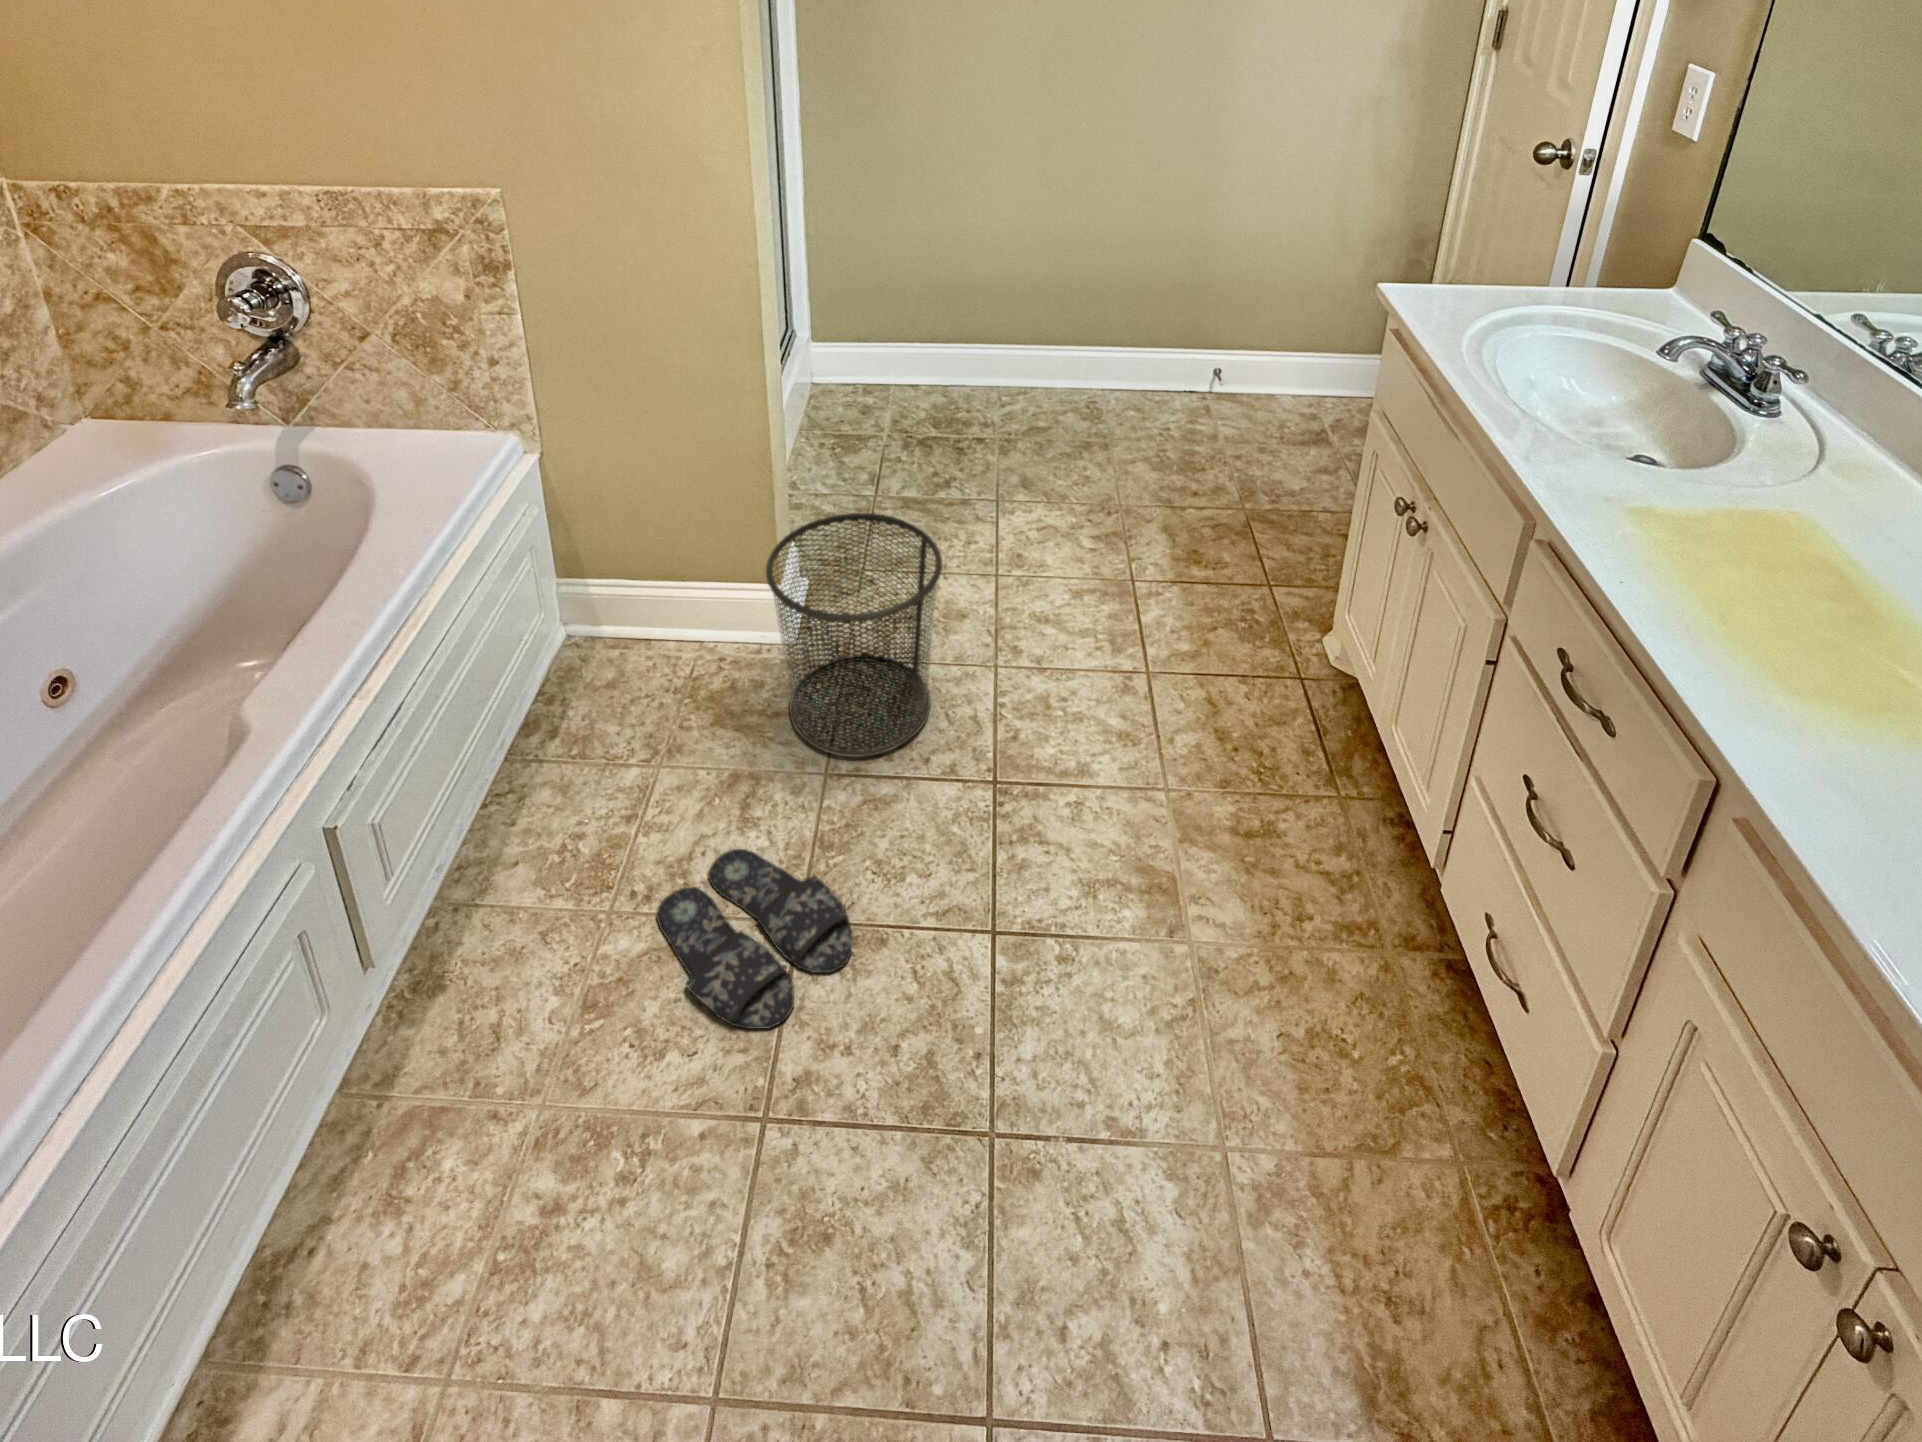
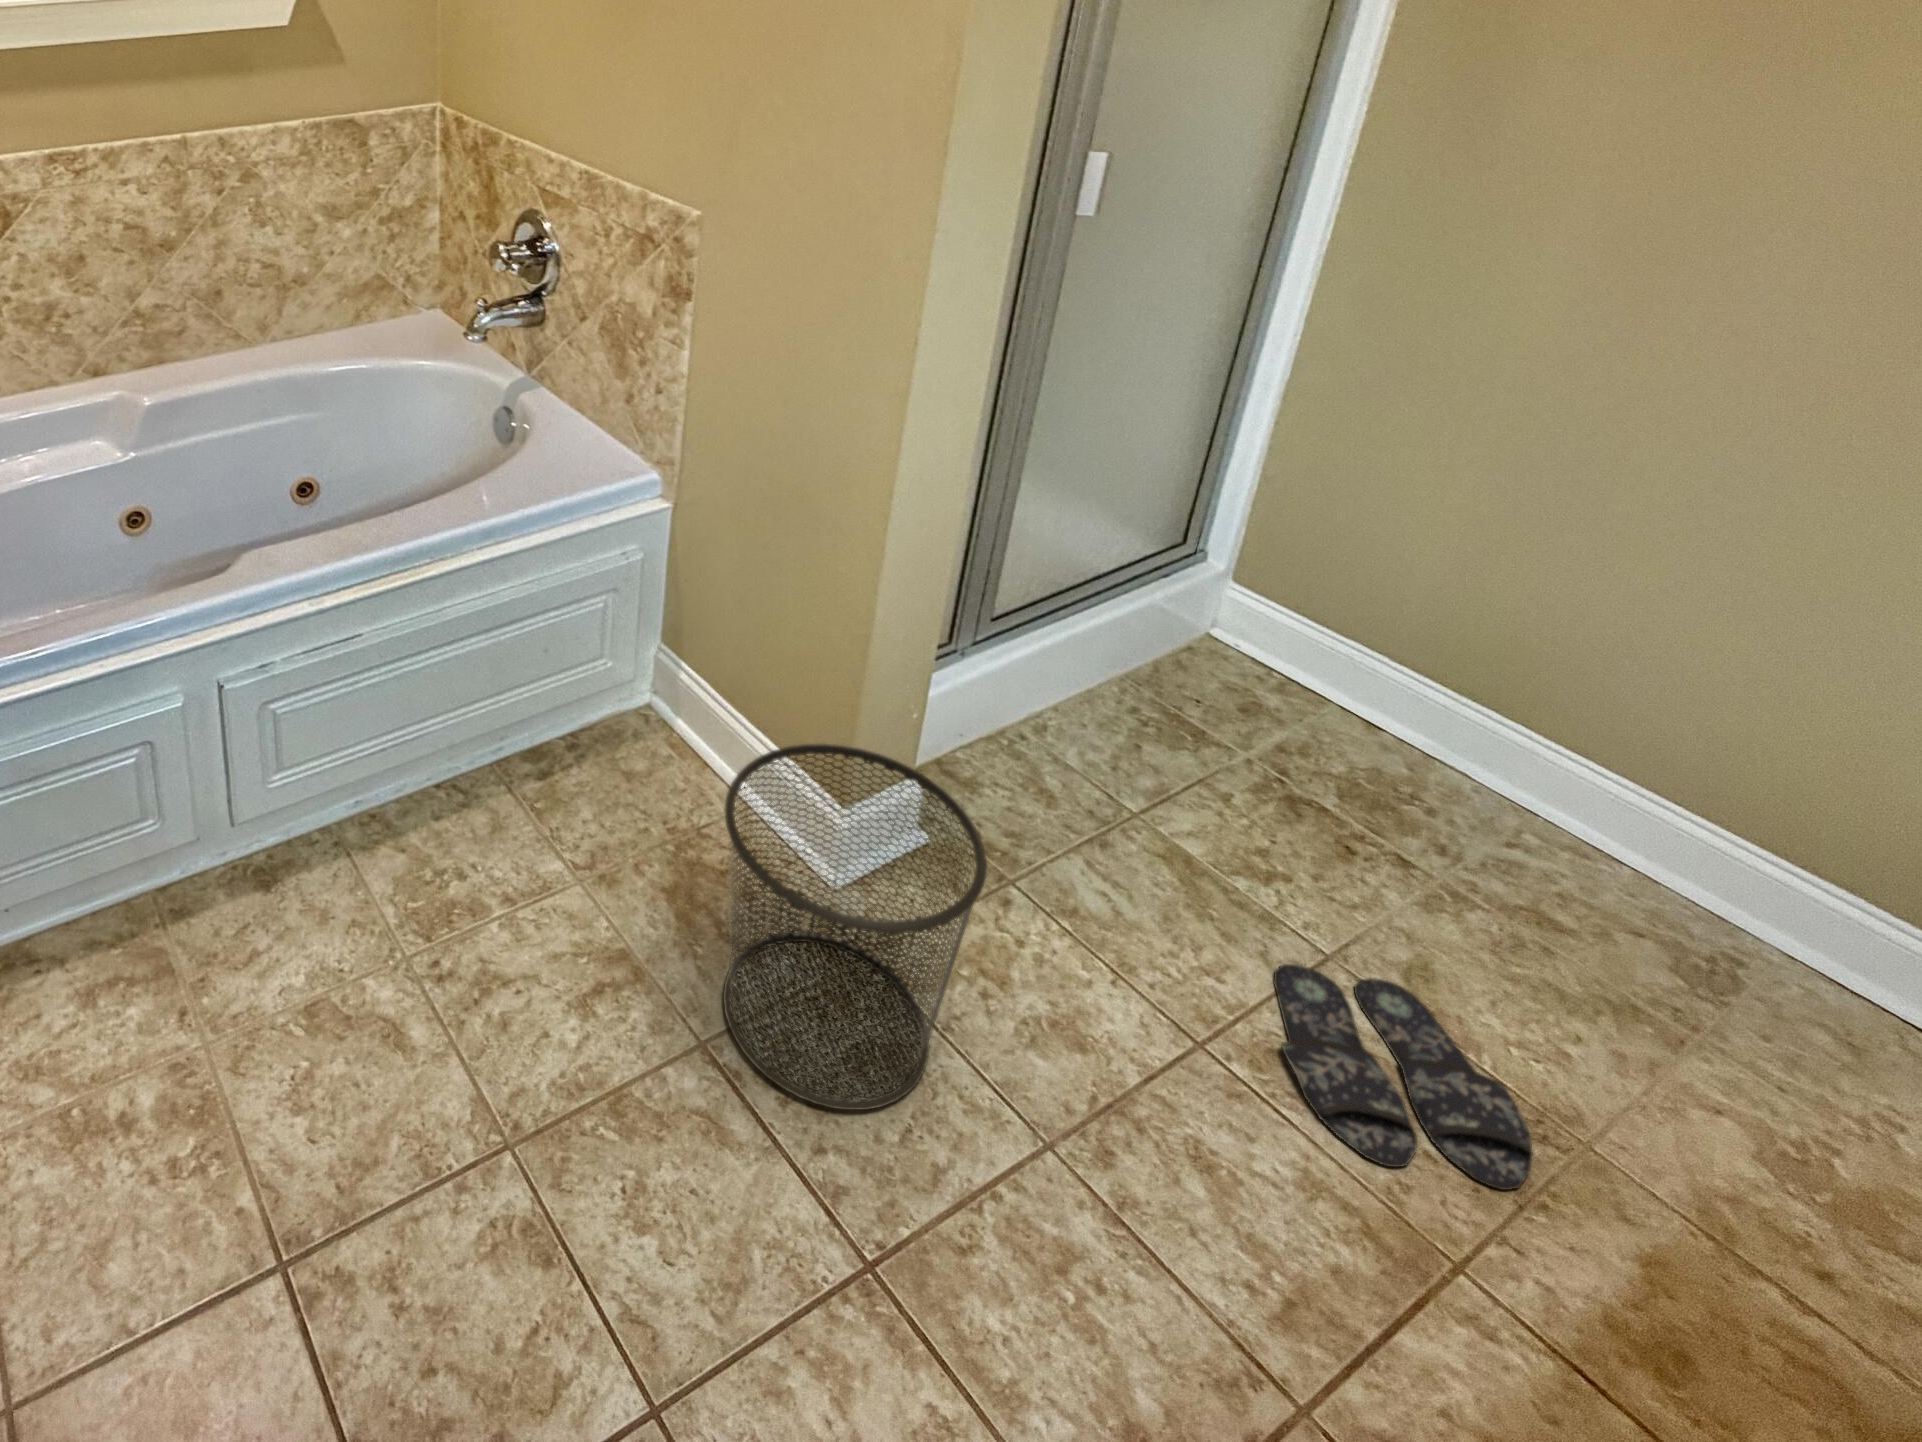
slippers: present [657,849,853,1029] -> present [1274,964,1533,1190]

